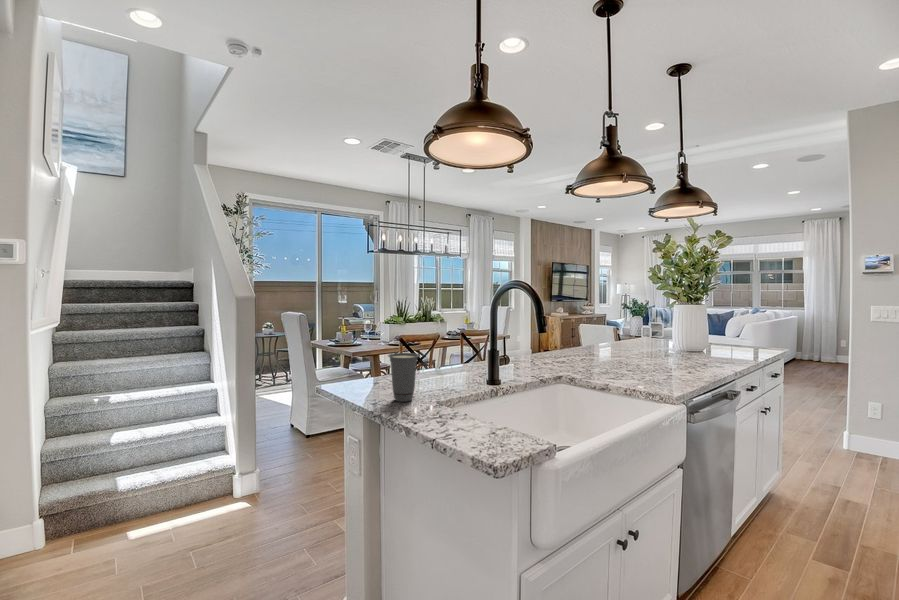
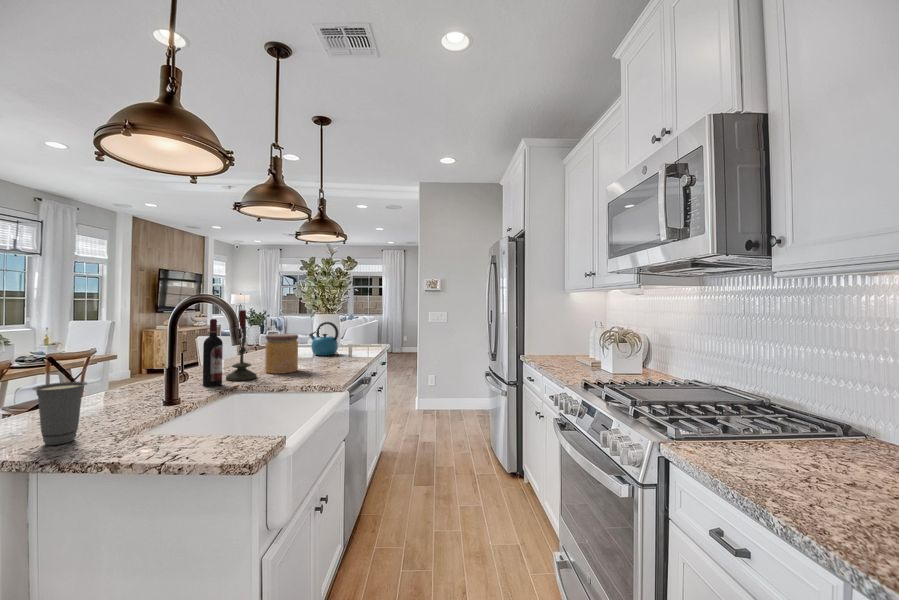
candle: none [557,296,587,372] -> present [226,310,257,381]
wine bottle: none [532,306,550,374] -> present [203,319,223,387]
kettle: none [665,315,703,356] -> present [309,322,339,356]
jar: none [600,325,637,371] -> present [265,334,298,374]

